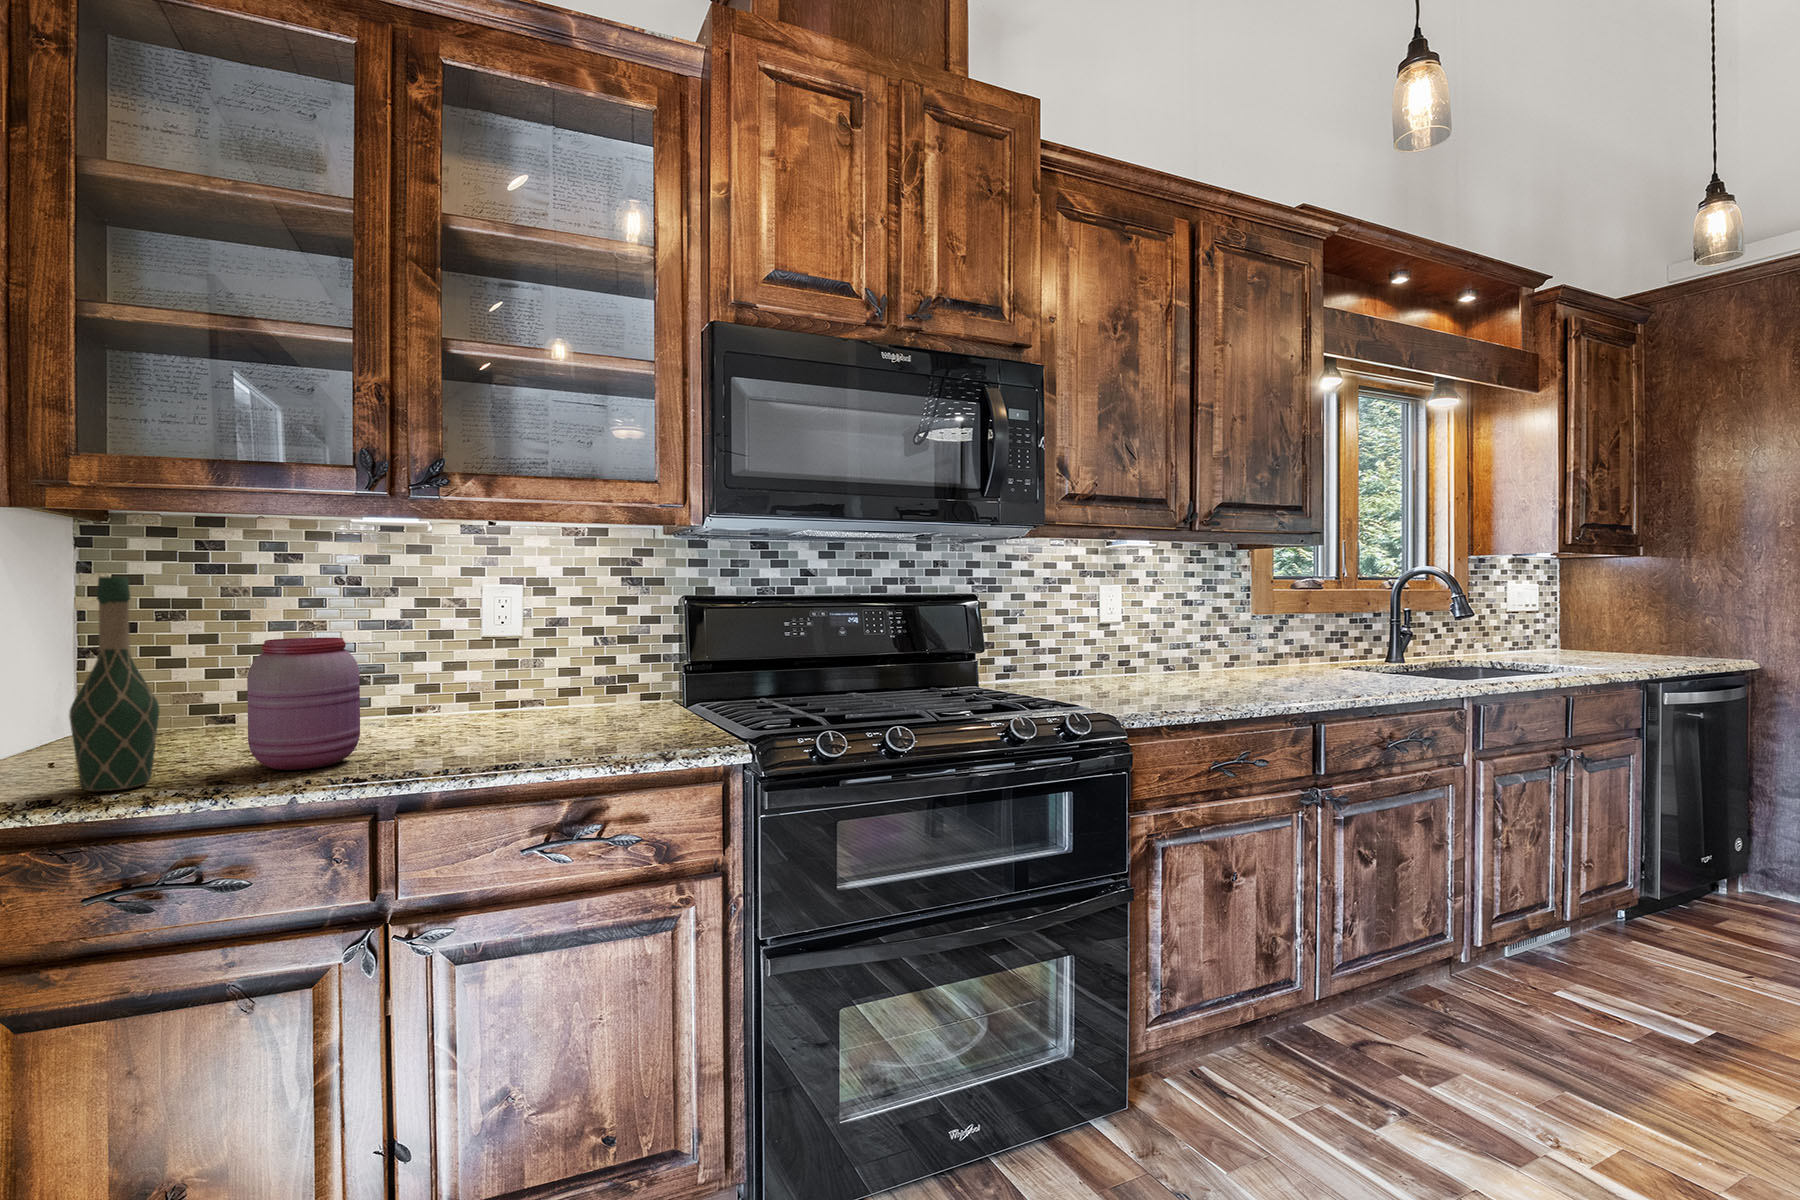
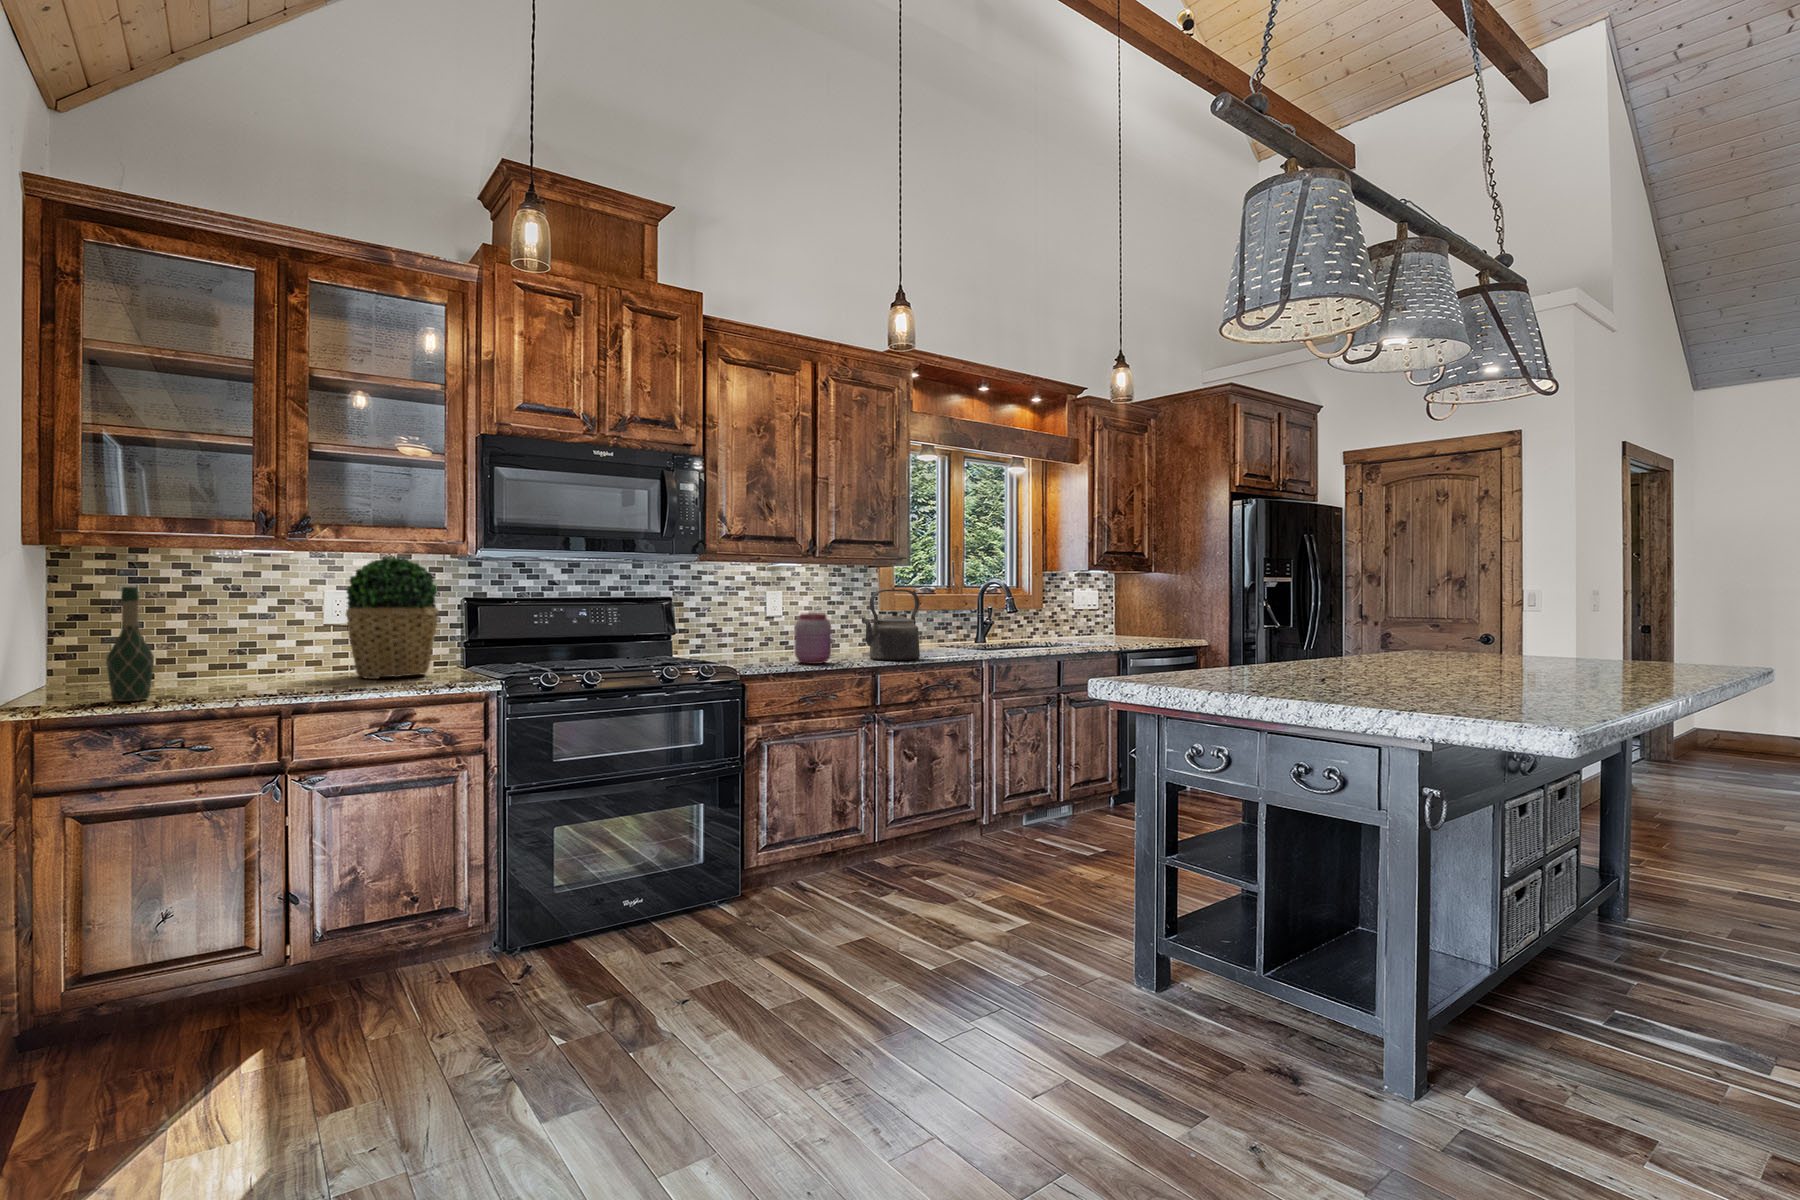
potted plant: none [502,528,647,733] -> present [345,557,438,679]
kettle: none [1286,581,1382,698] -> present [862,589,920,660]
jar: present [247,638,360,770] -> present [795,613,831,664]

